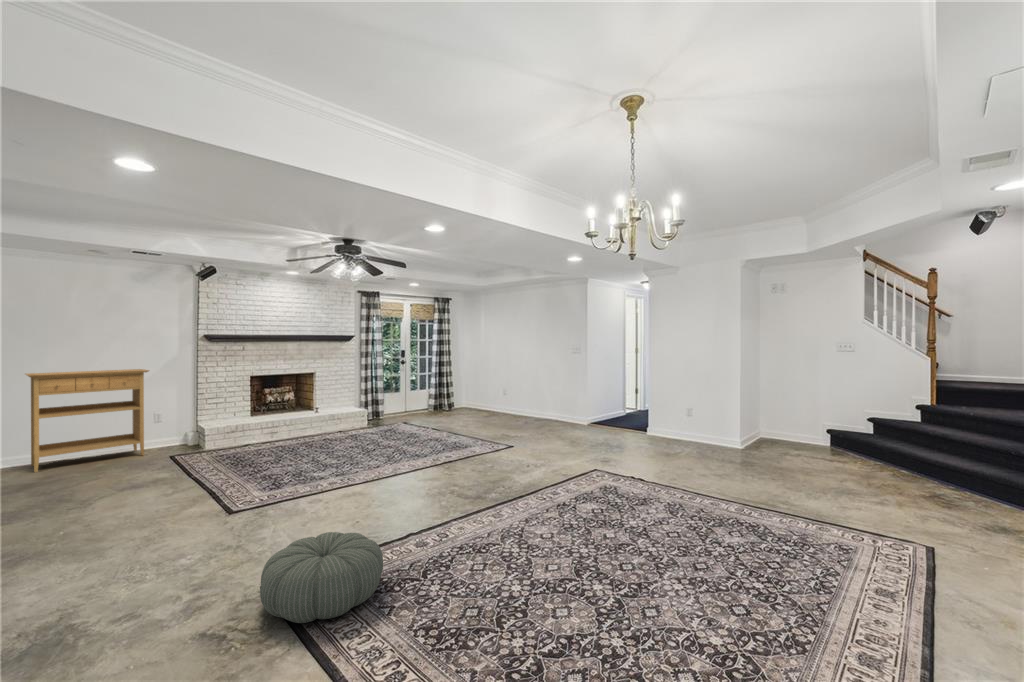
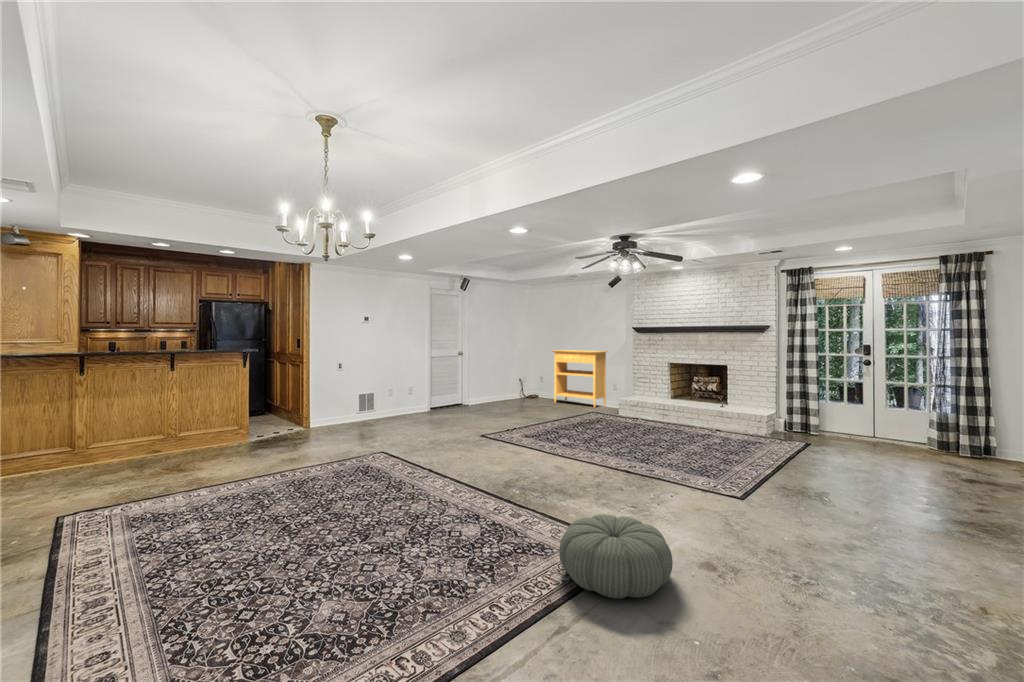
pouf: present [260,532,383,623] -> present [559,514,673,599]

